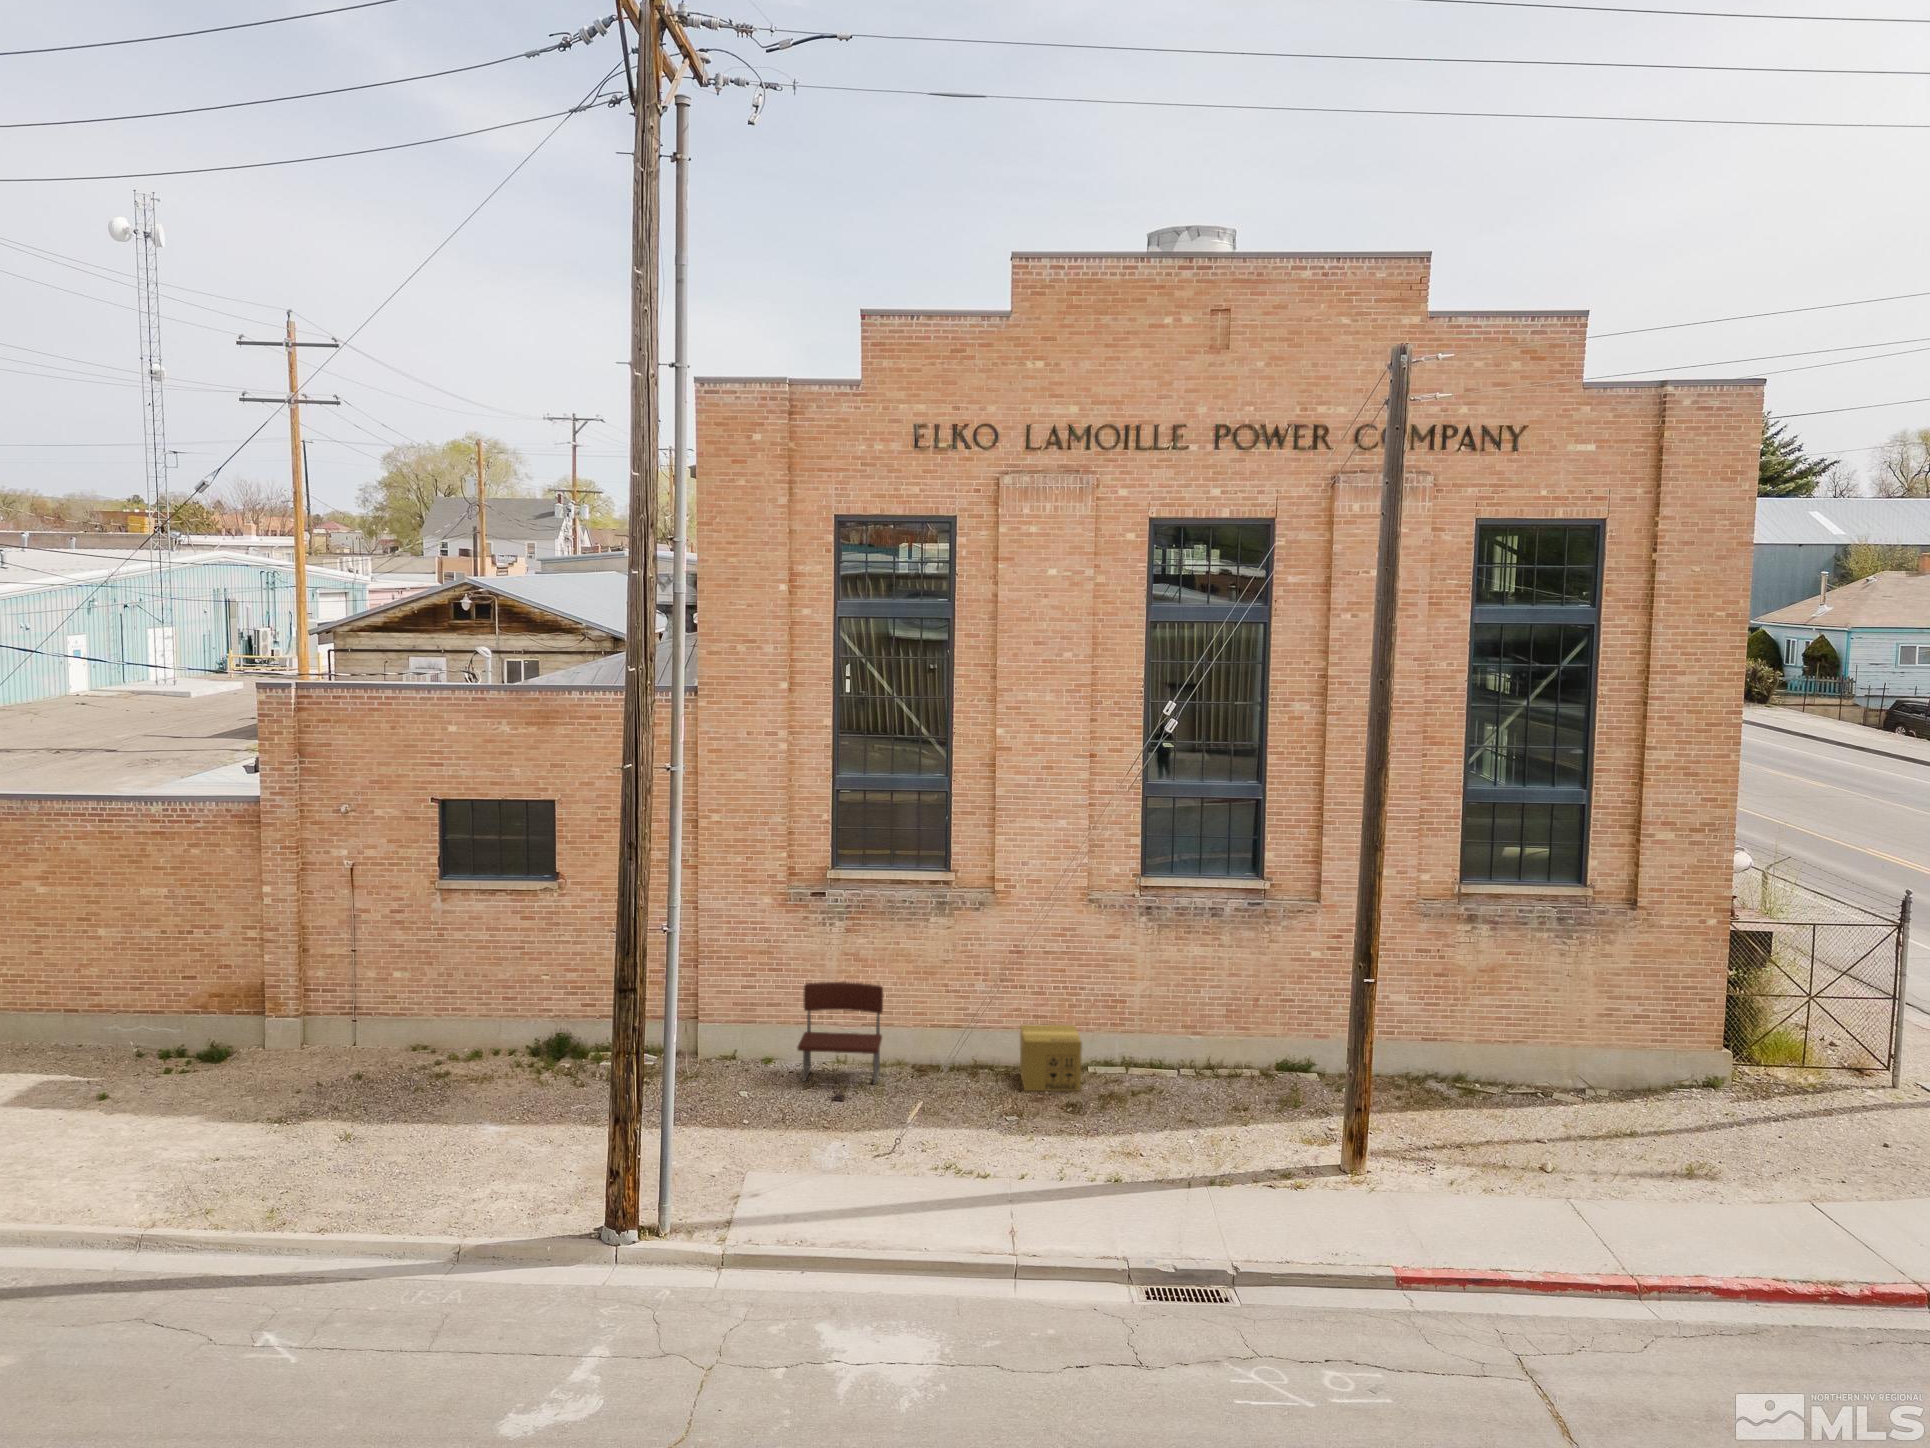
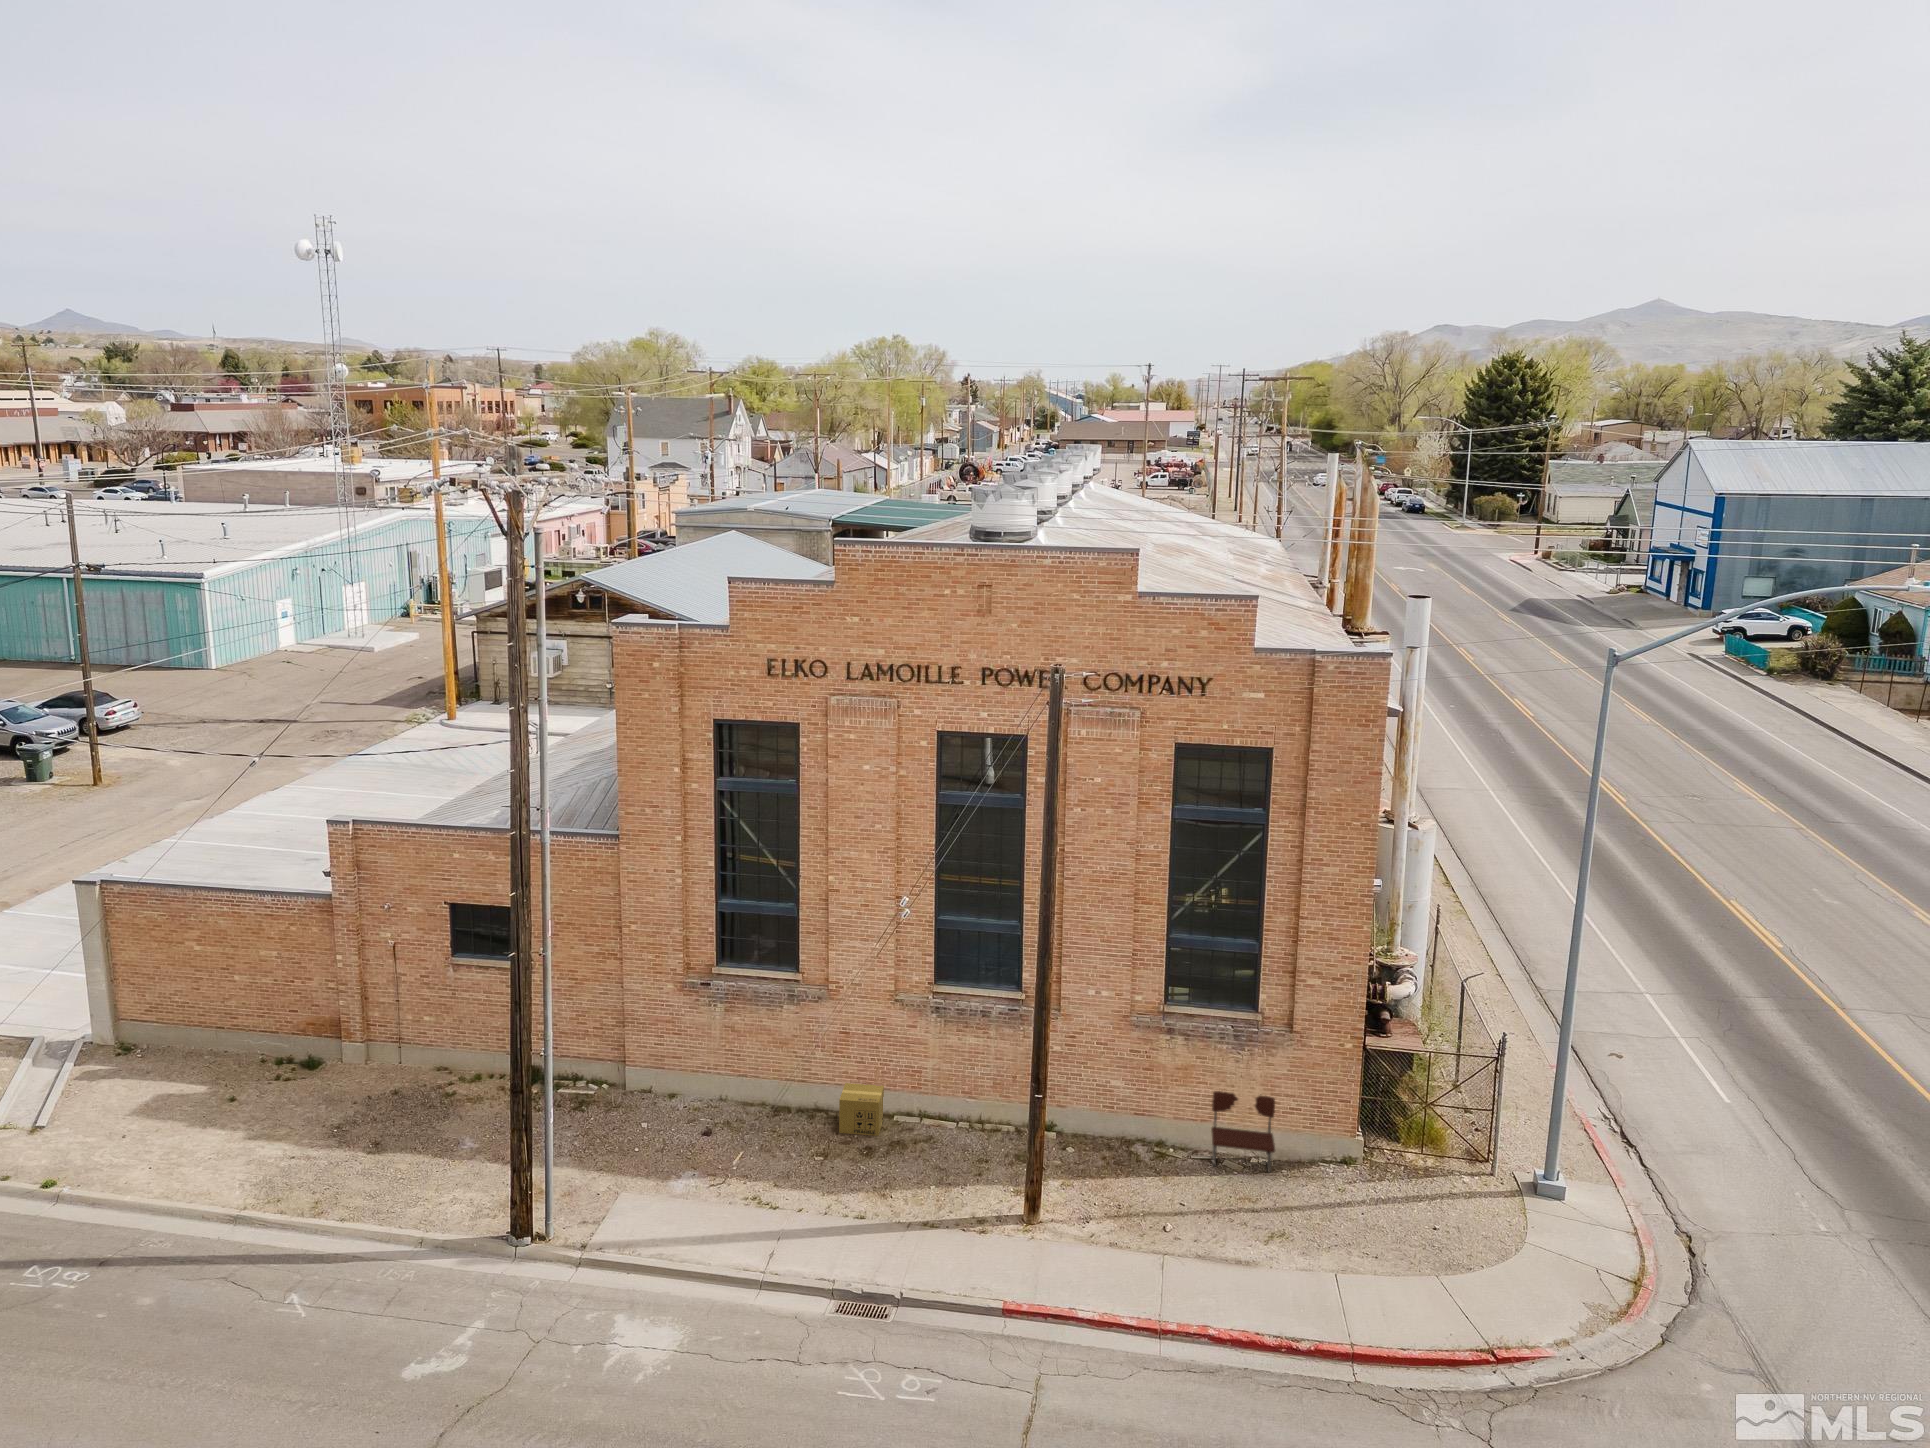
bench: present [797,982,883,1084] -> present [1211,1091,1275,1172]

